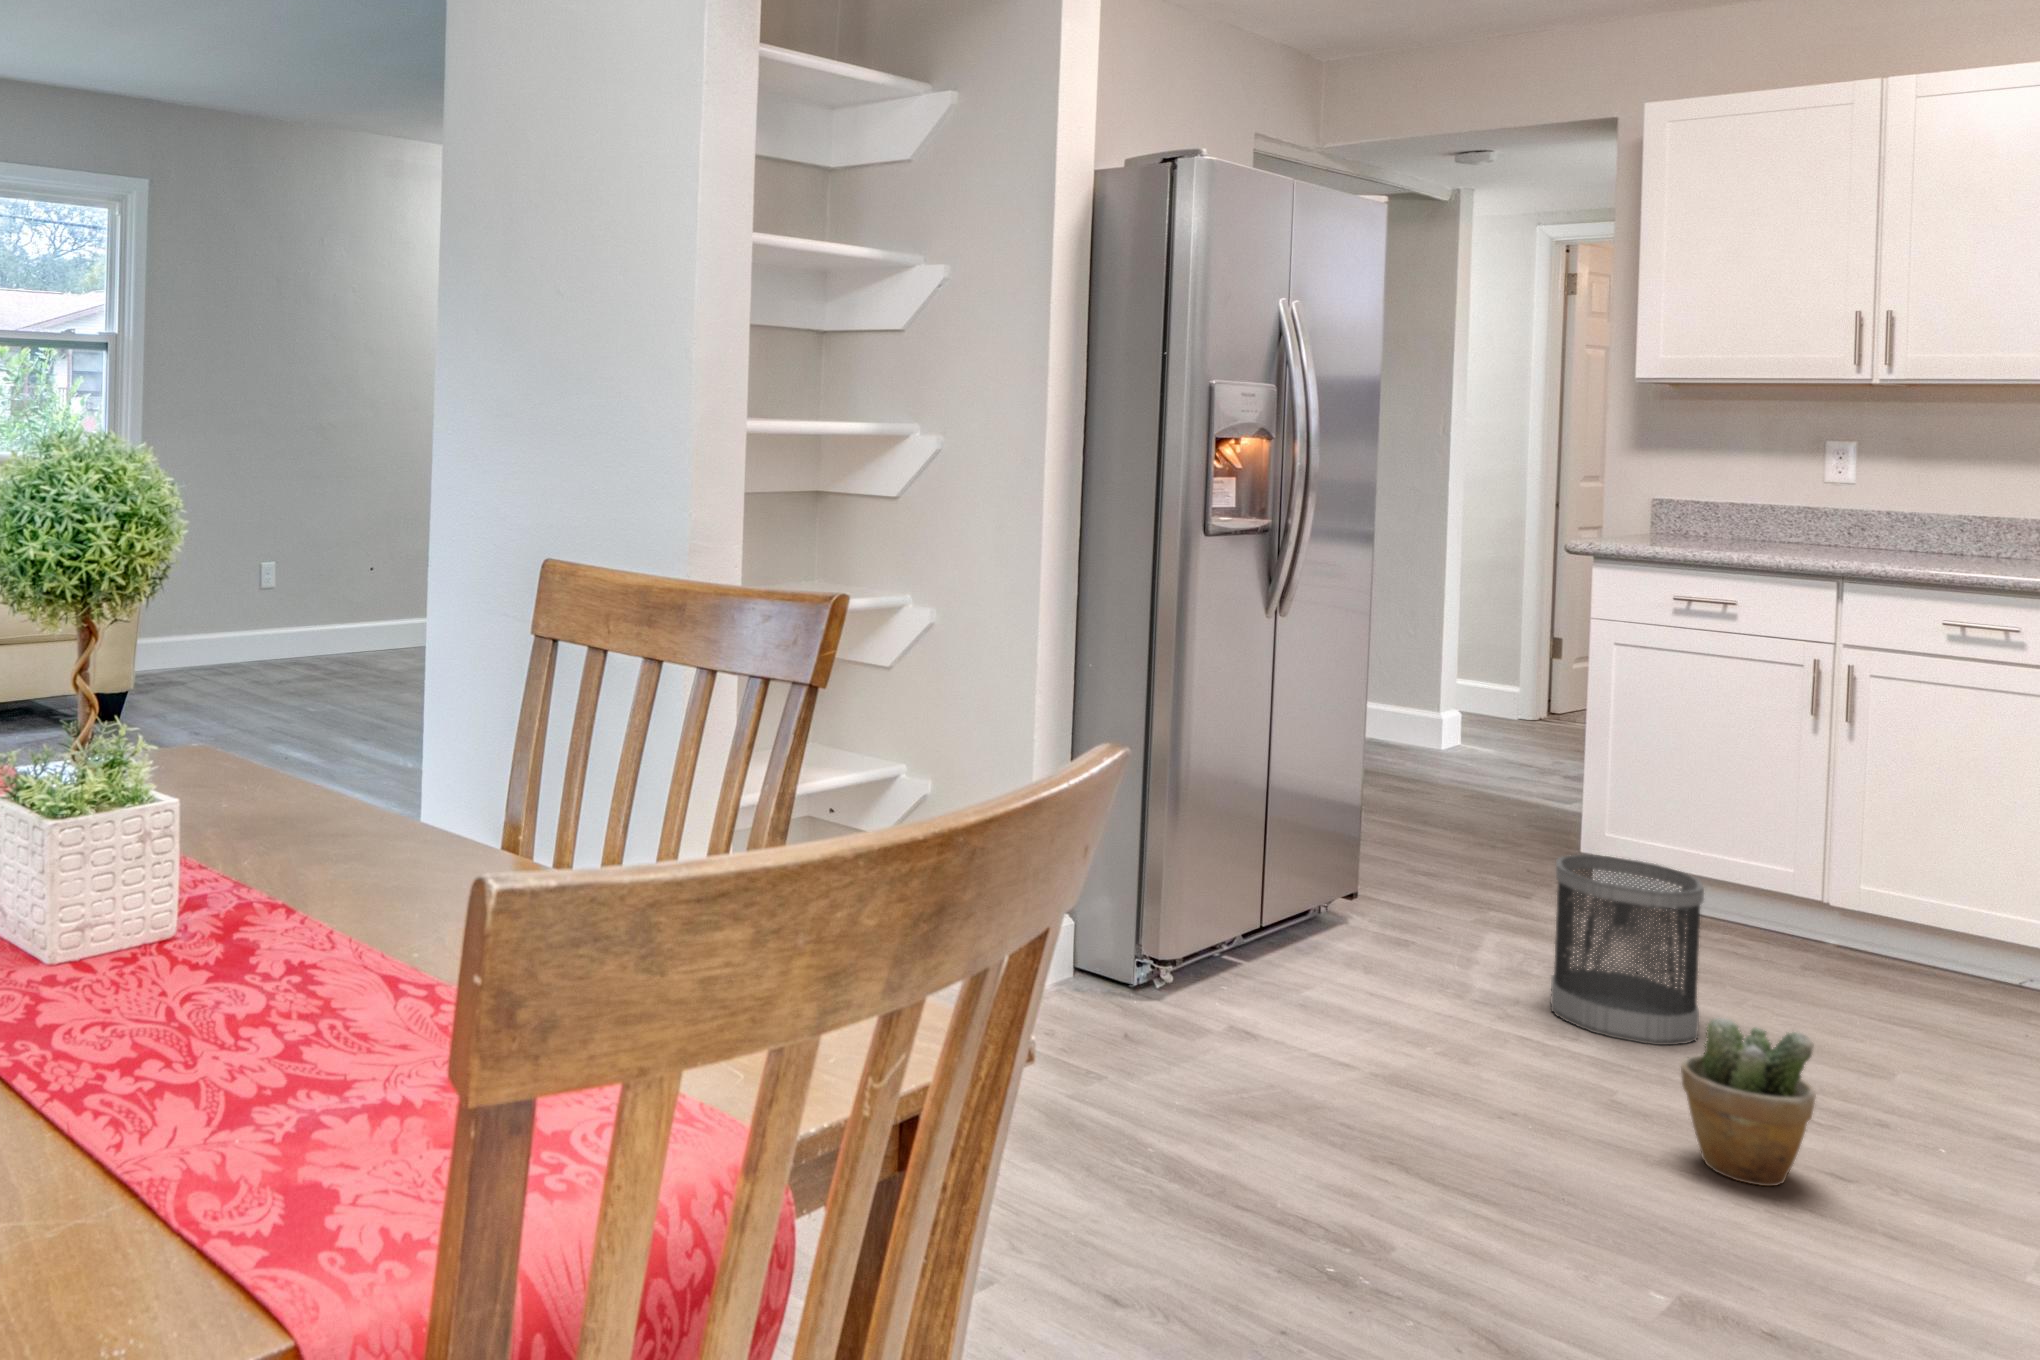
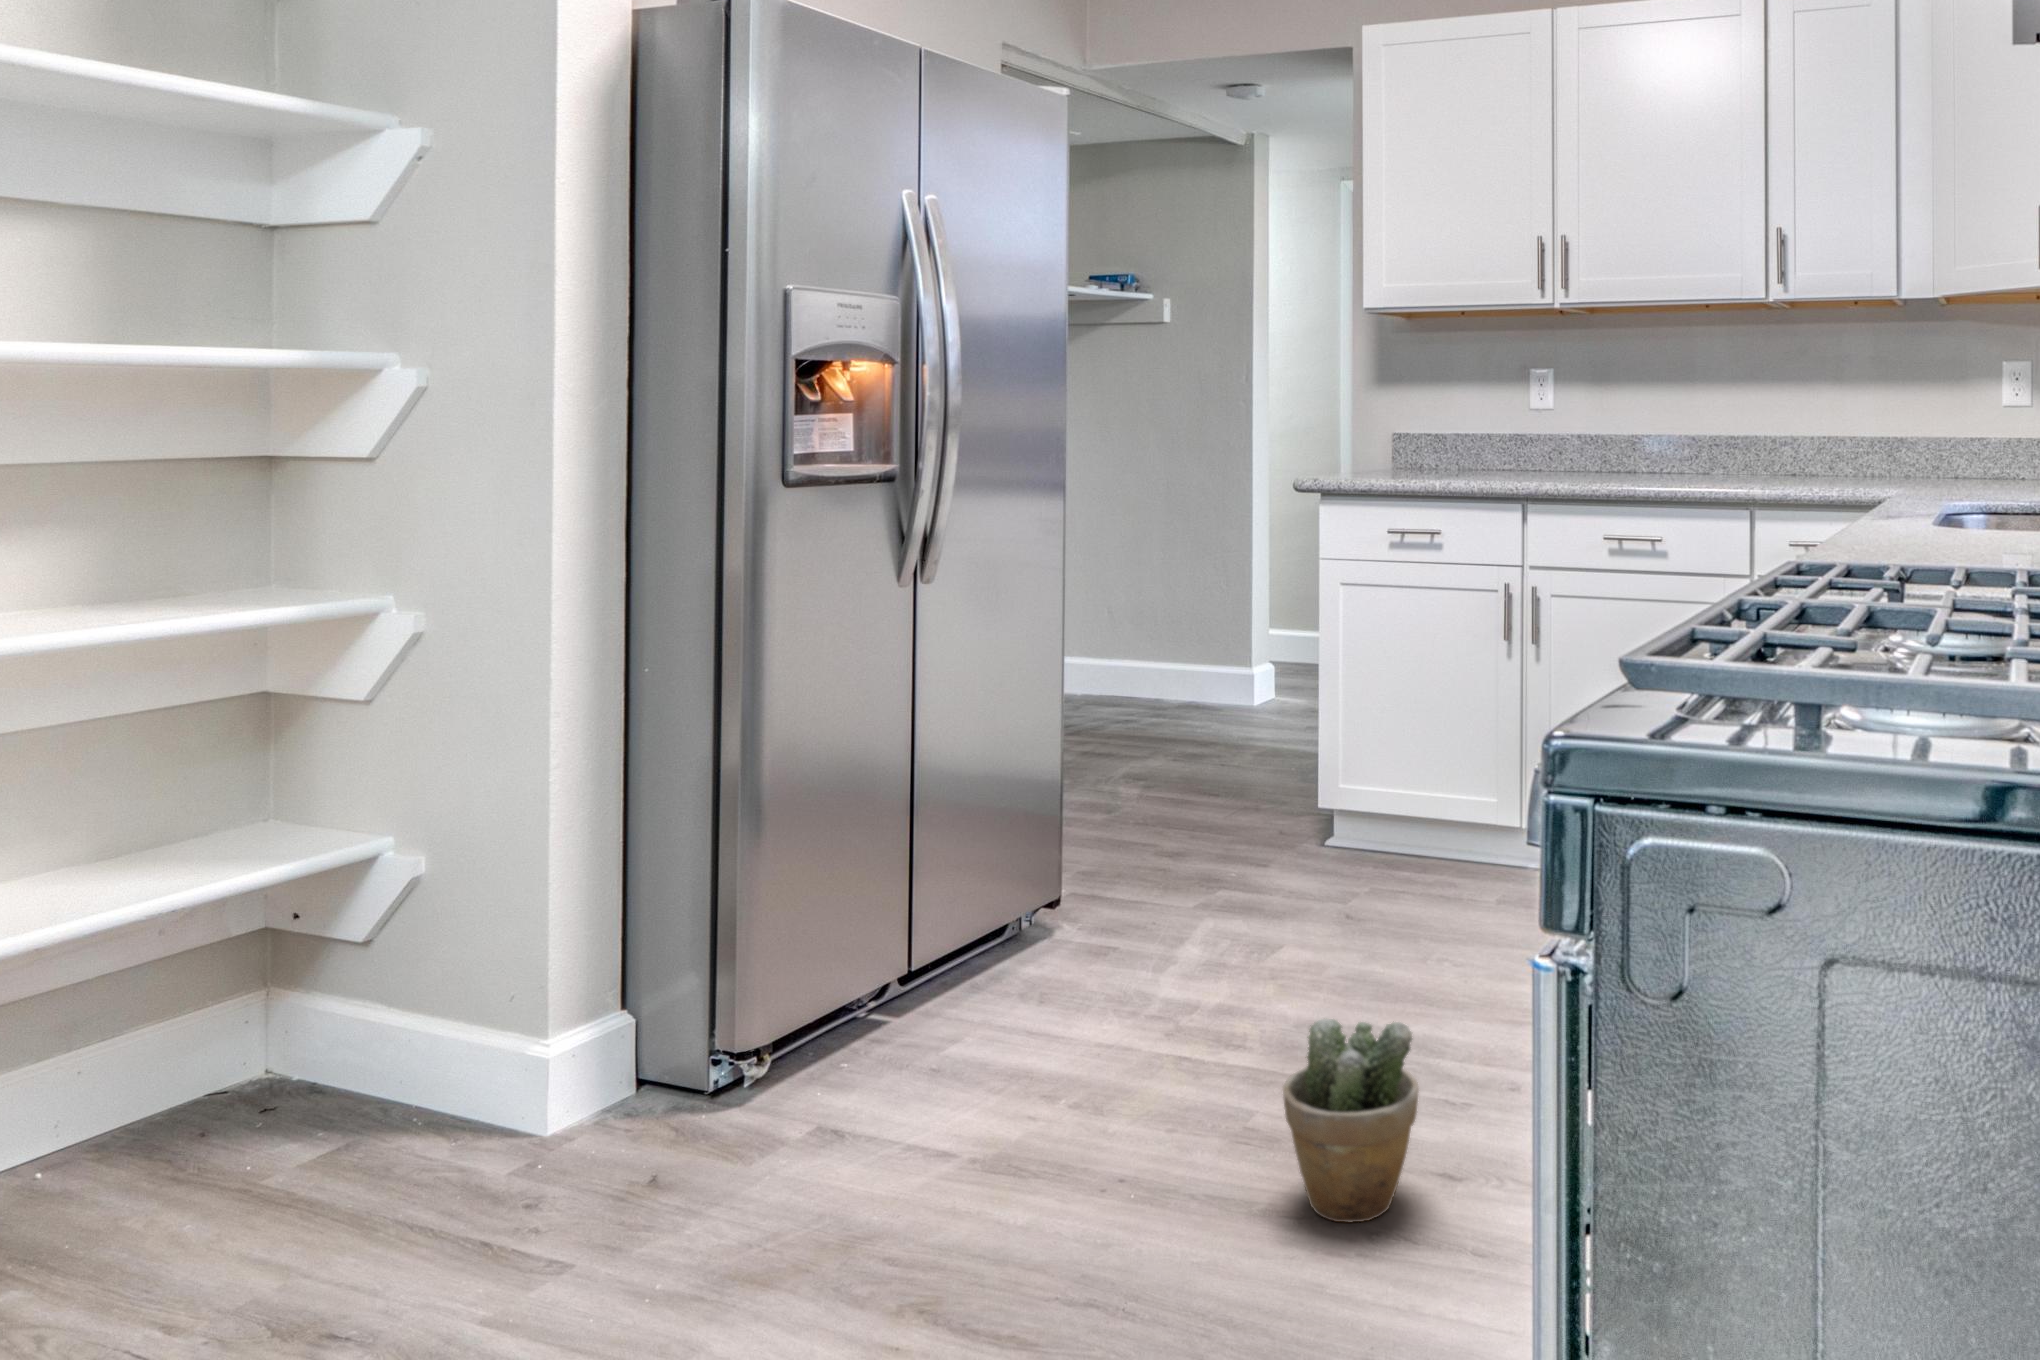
wastebasket: present [1551,855,1704,1045] -> none [1225,820,1369,1035]

